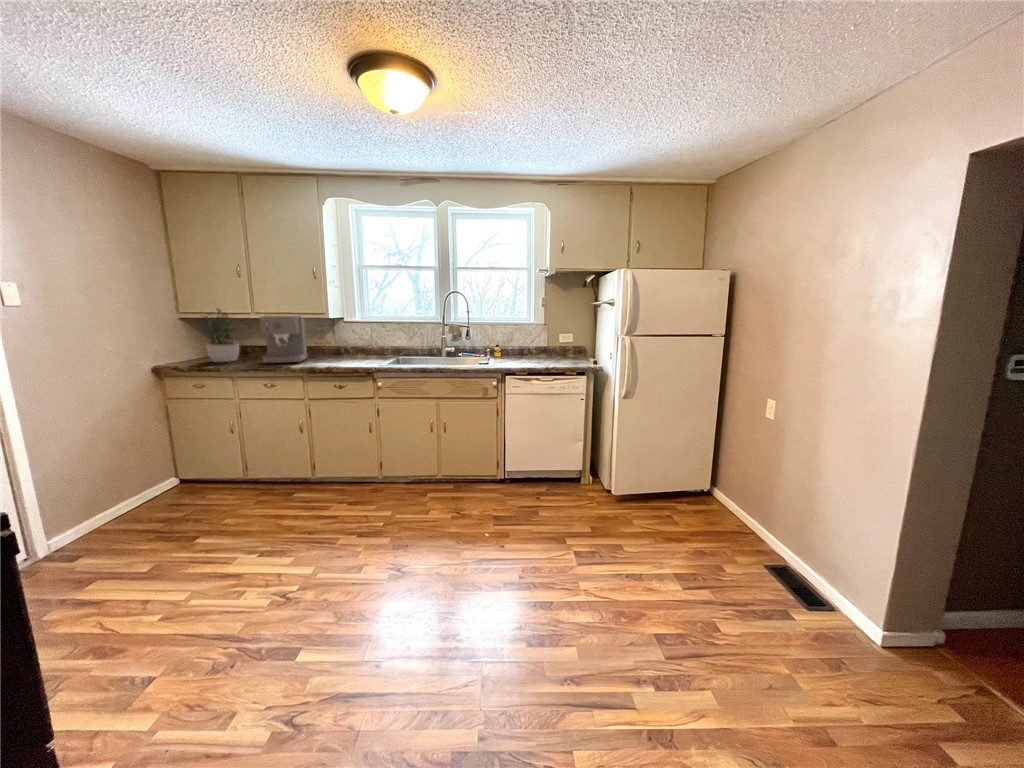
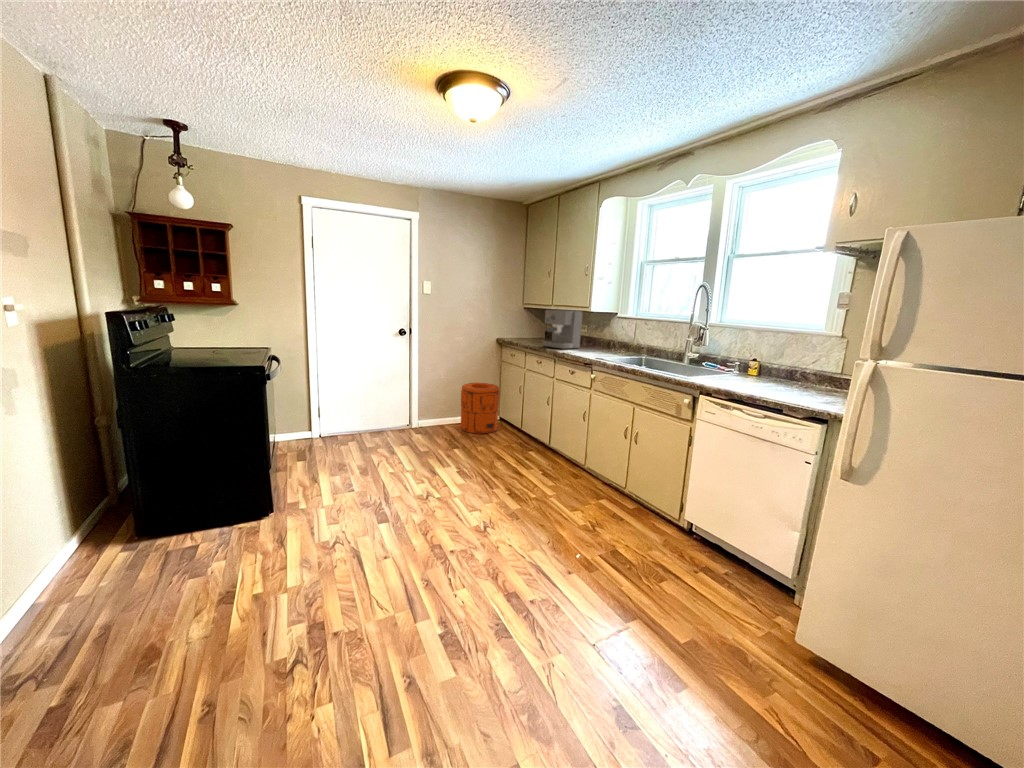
potted plant: present [202,309,239,362] -> none [524,303,548,343]
trash can: none [127,433,209,517] -> present [461,383,499,434]

